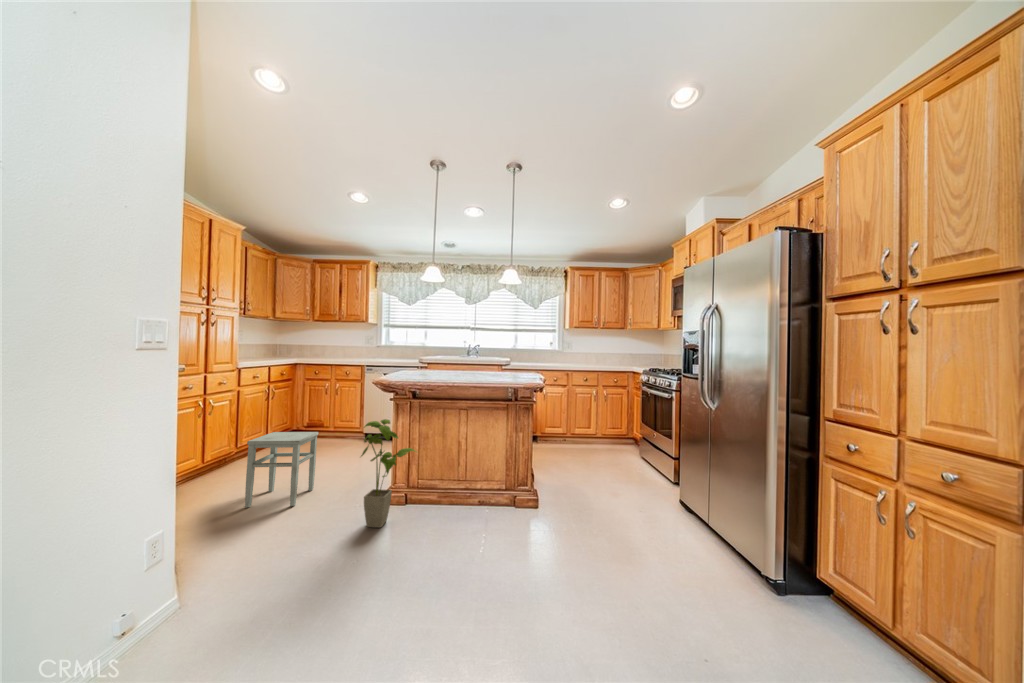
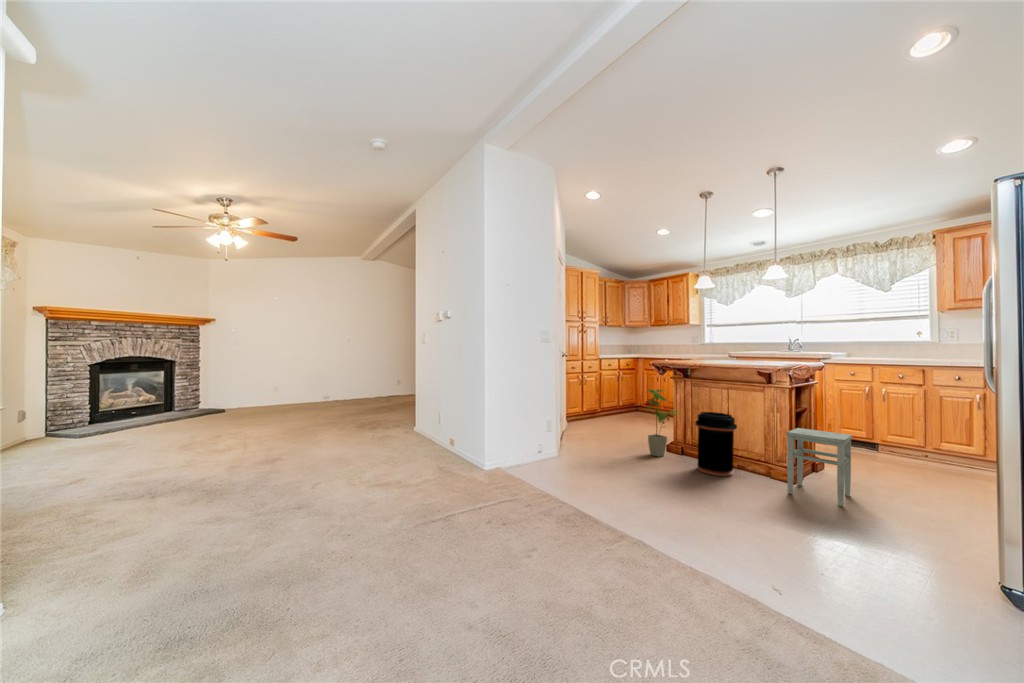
stool: present [245,432,318,507] -> present [786,428,853,506]
trash can: none [445,443,496,538] -> present [695,412,737,476]

